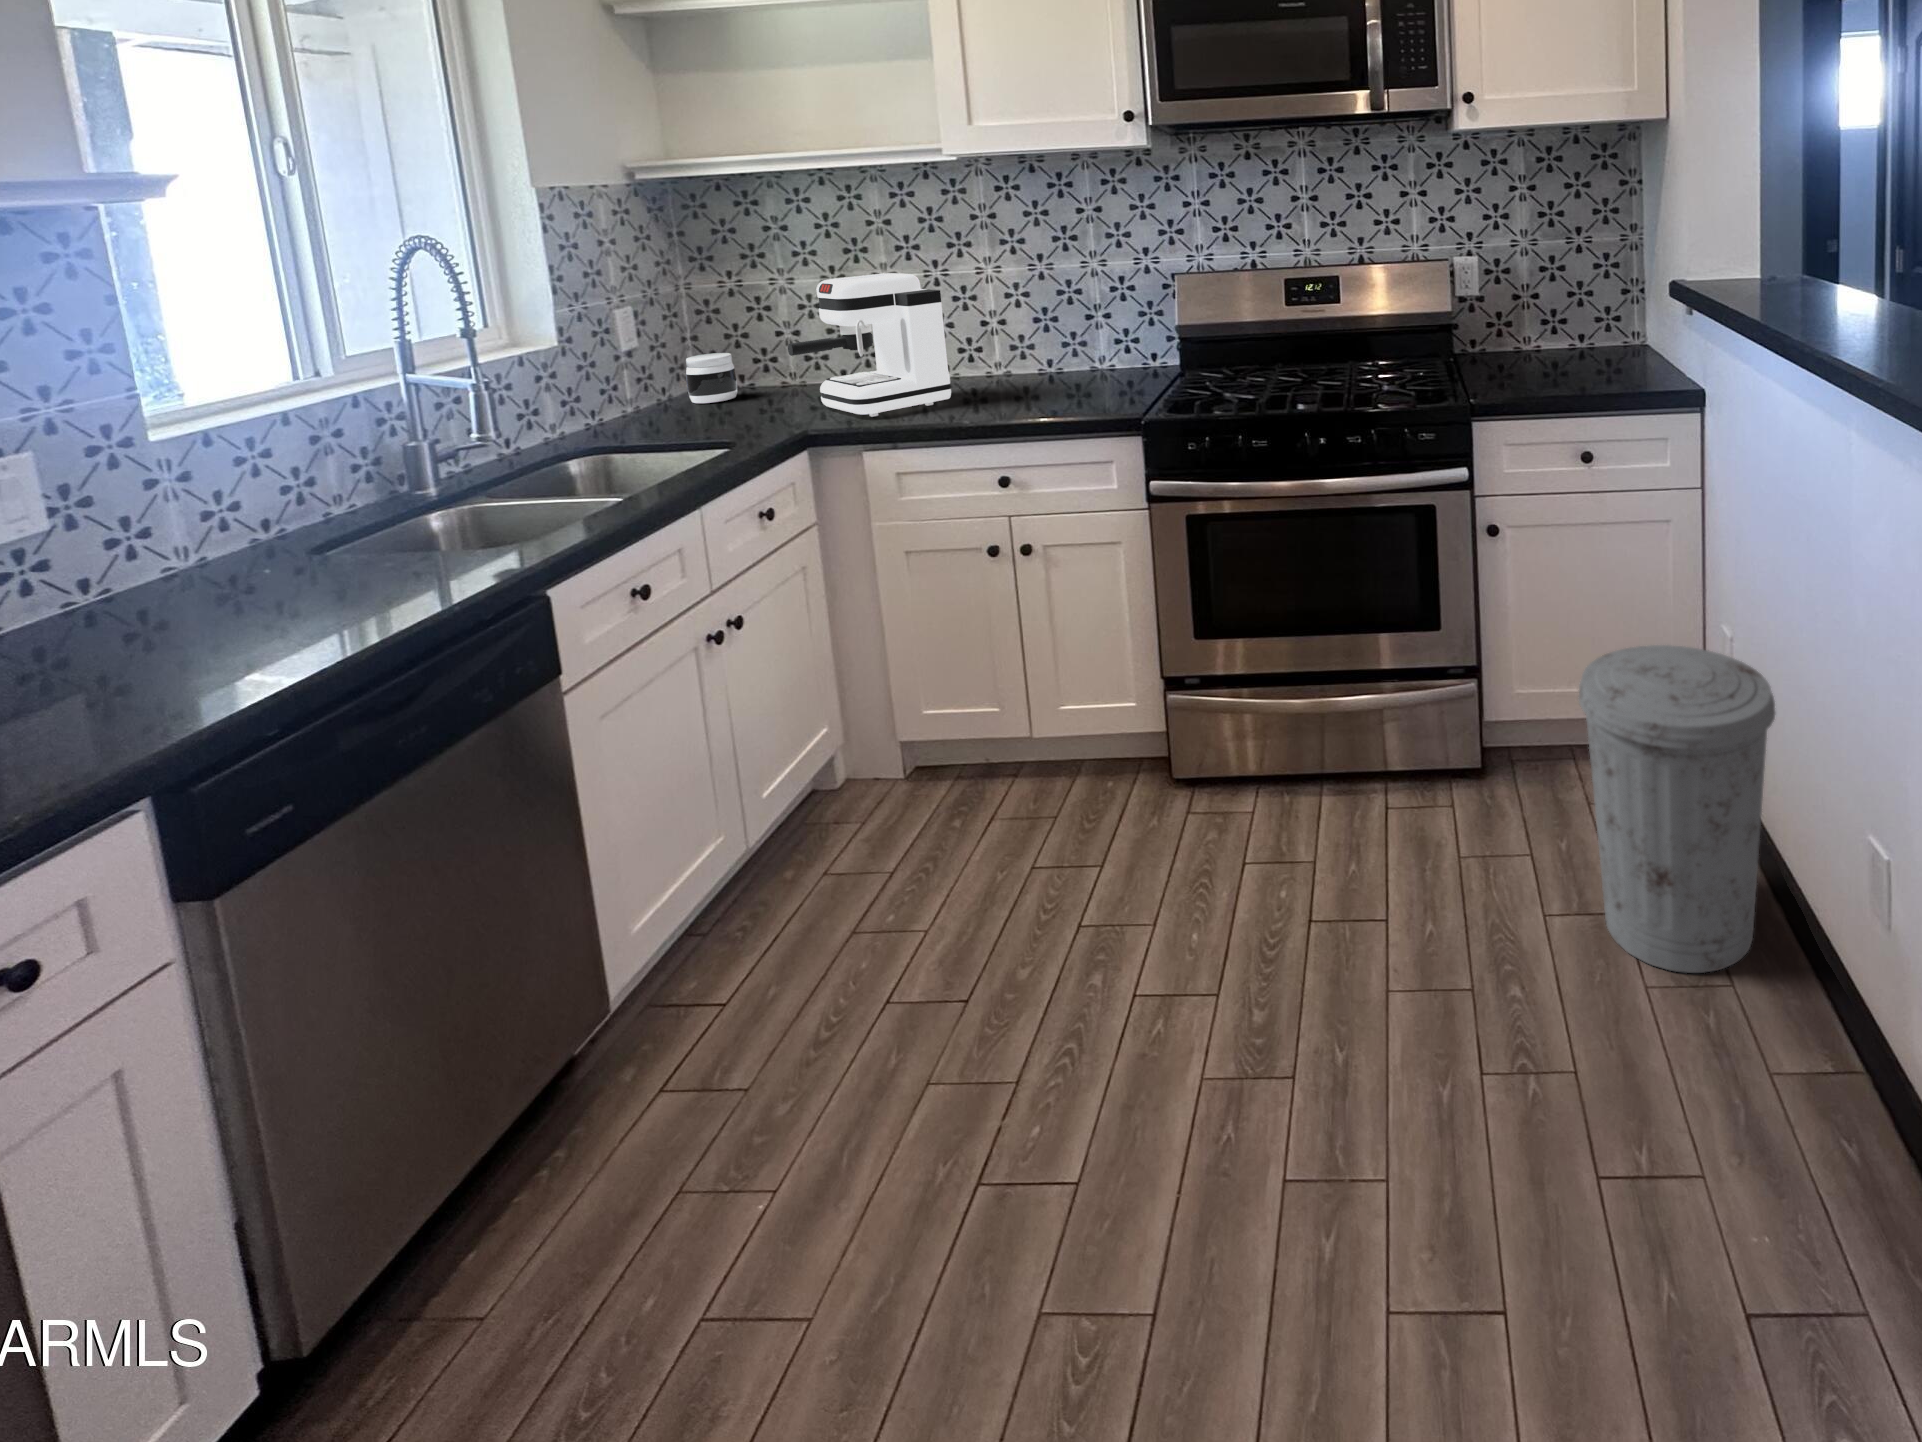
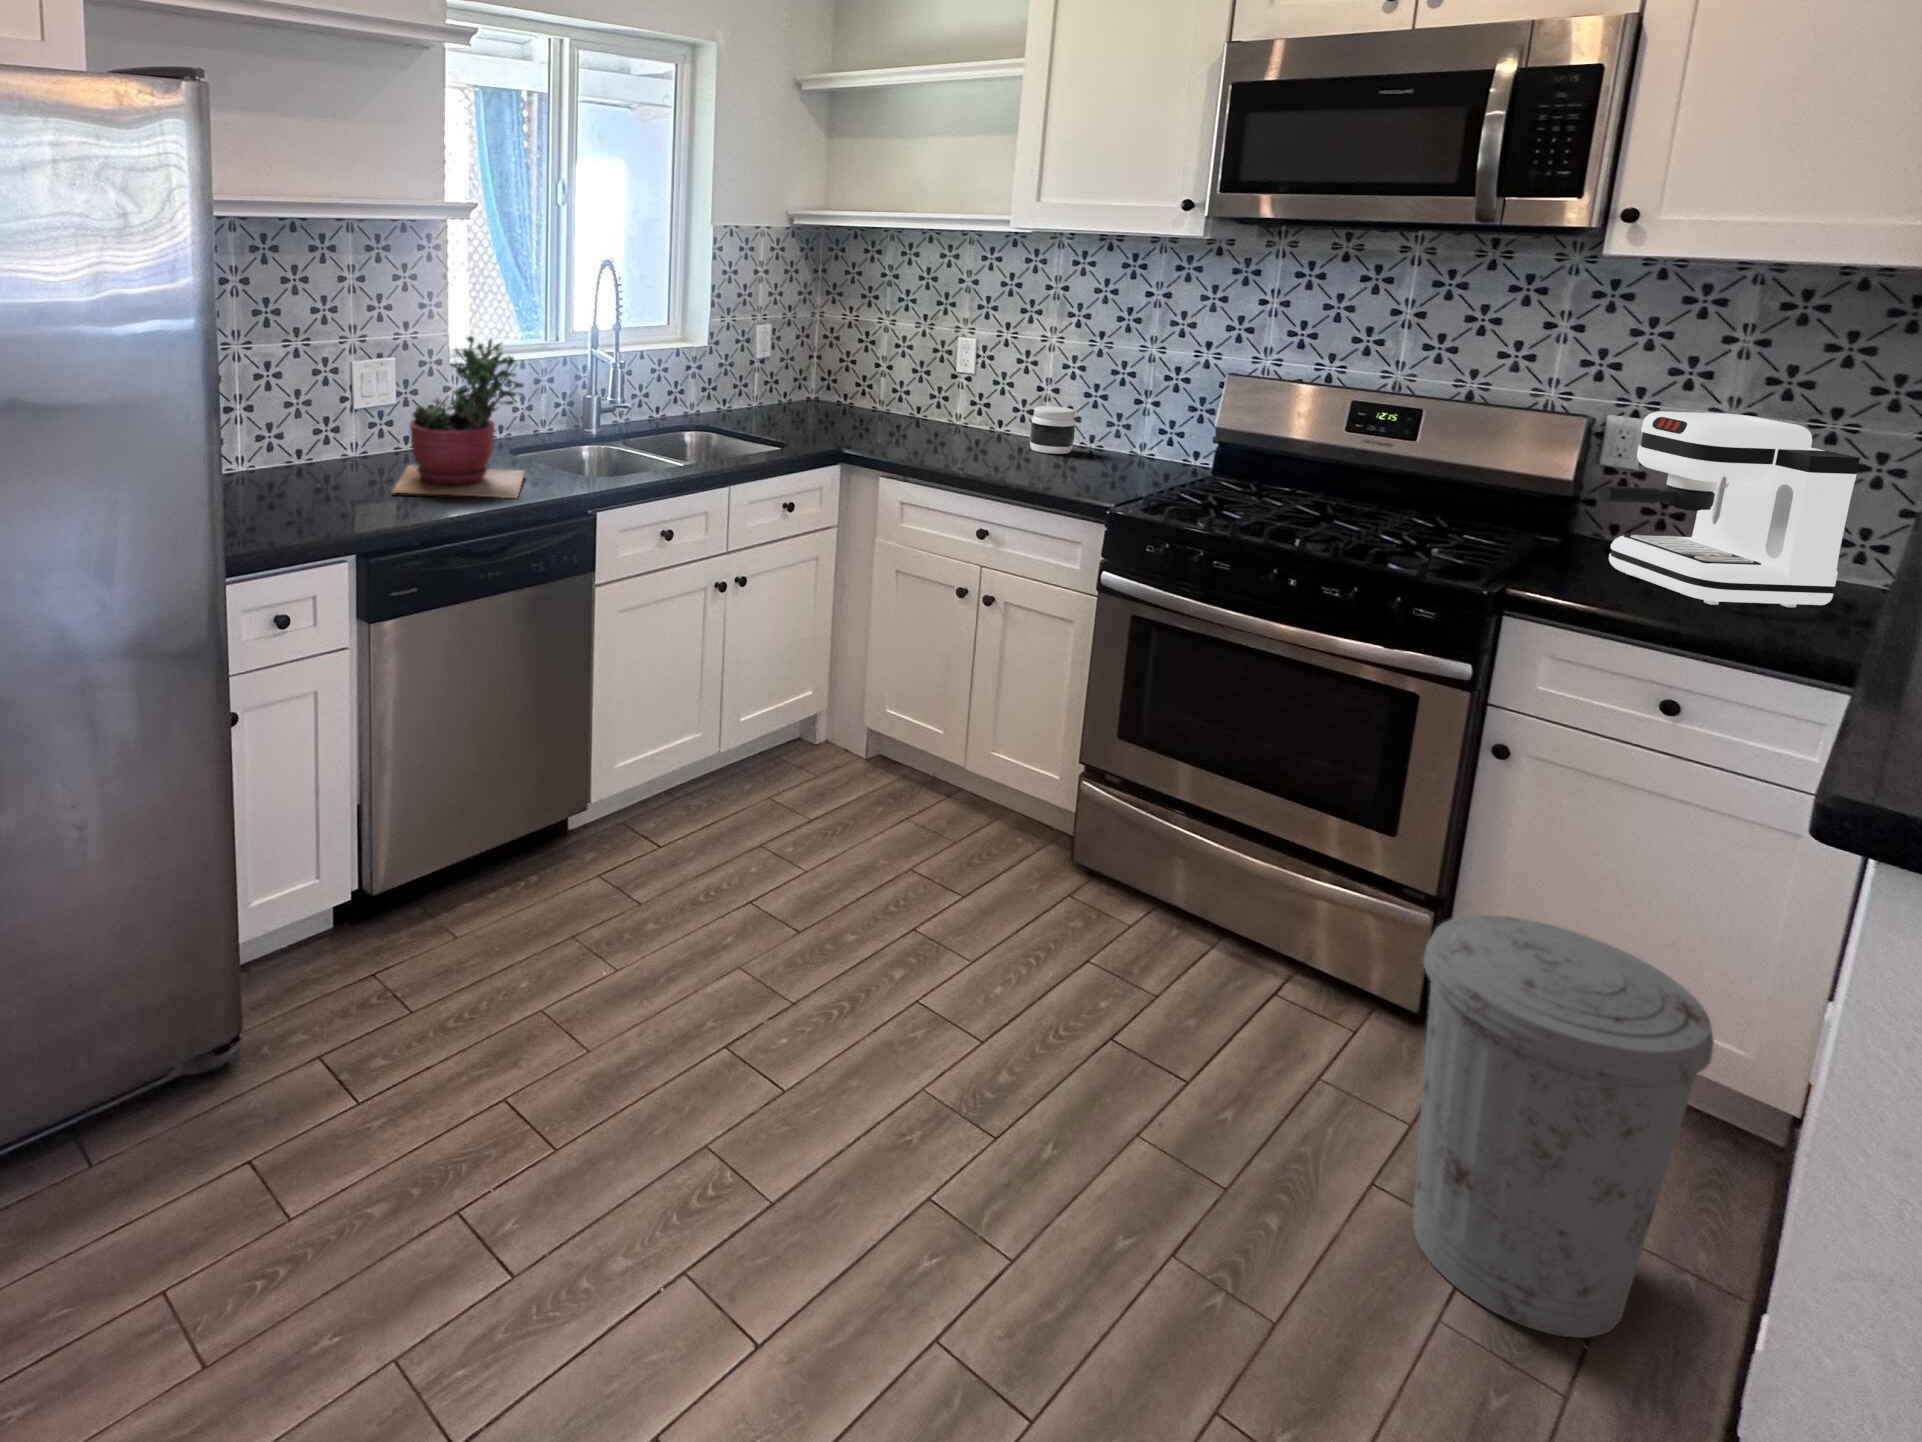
coffee maker: present [788,273,951,417] -> present [1598,411,1860,607]
jar: present [686,353,737,403] -> present [1030,406,1075,454]
succulent plant: none [62,373,396,686] -> present [393,336,524,498]

